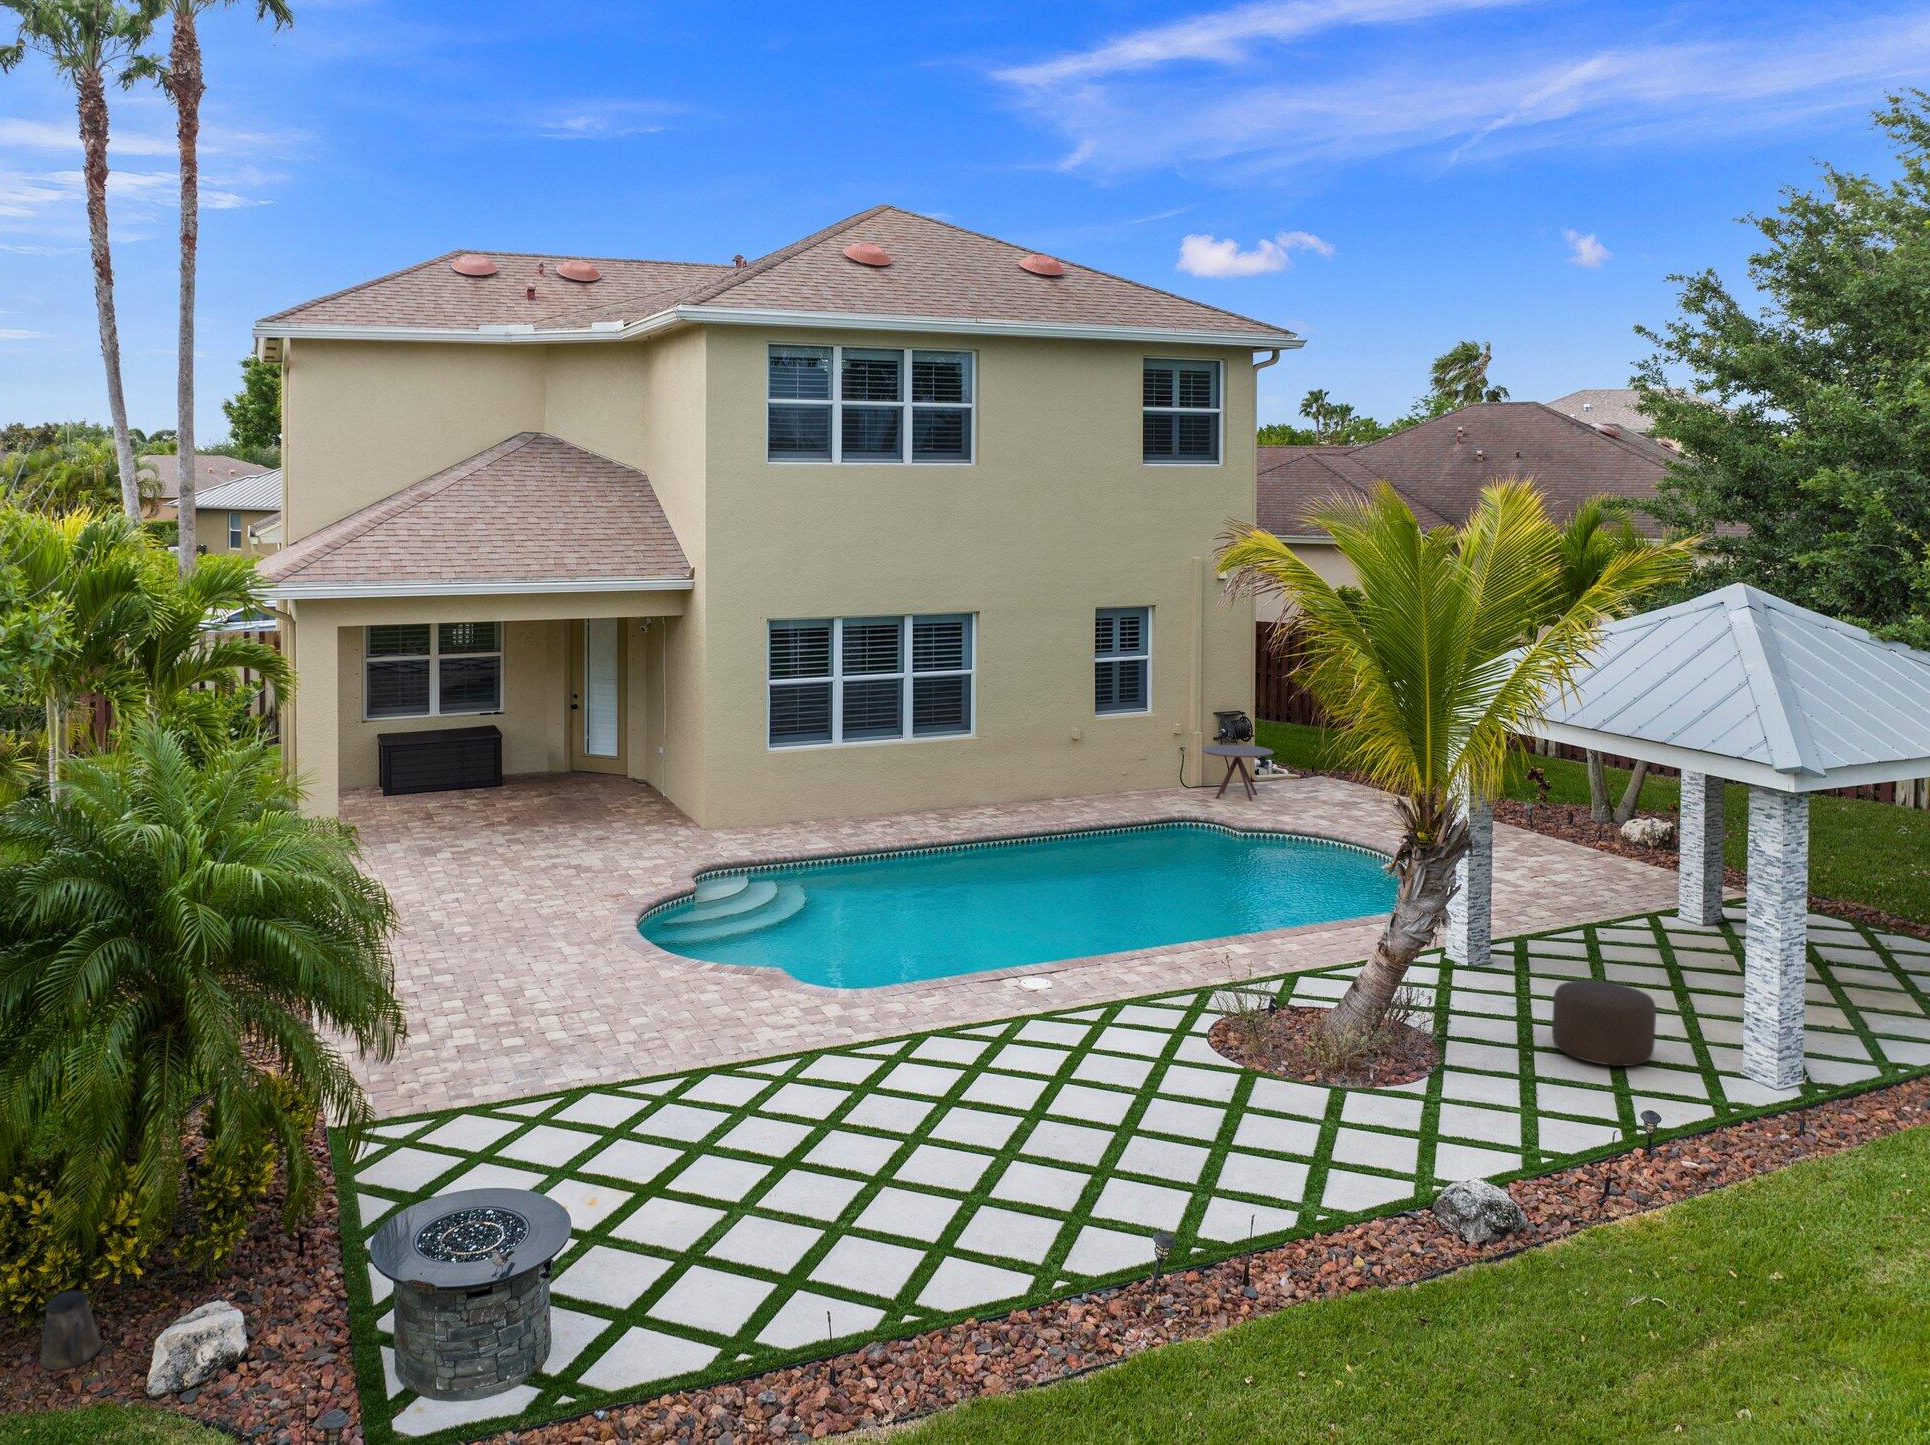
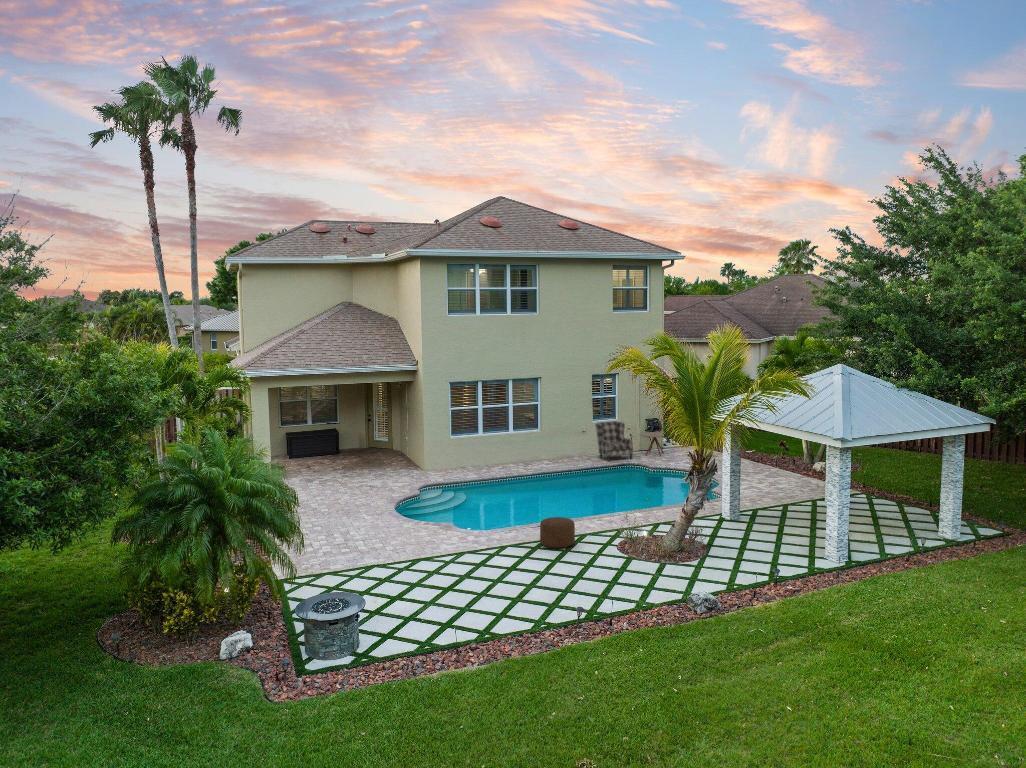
chair: none [1103,719,1190,813] -> present [595,421,633,462]
ottoman: present [1552,981,1656,1066] -> present [540,517,575,548]
watering can: present [40,1290,103,1370] -> none [182,623,203,651]

